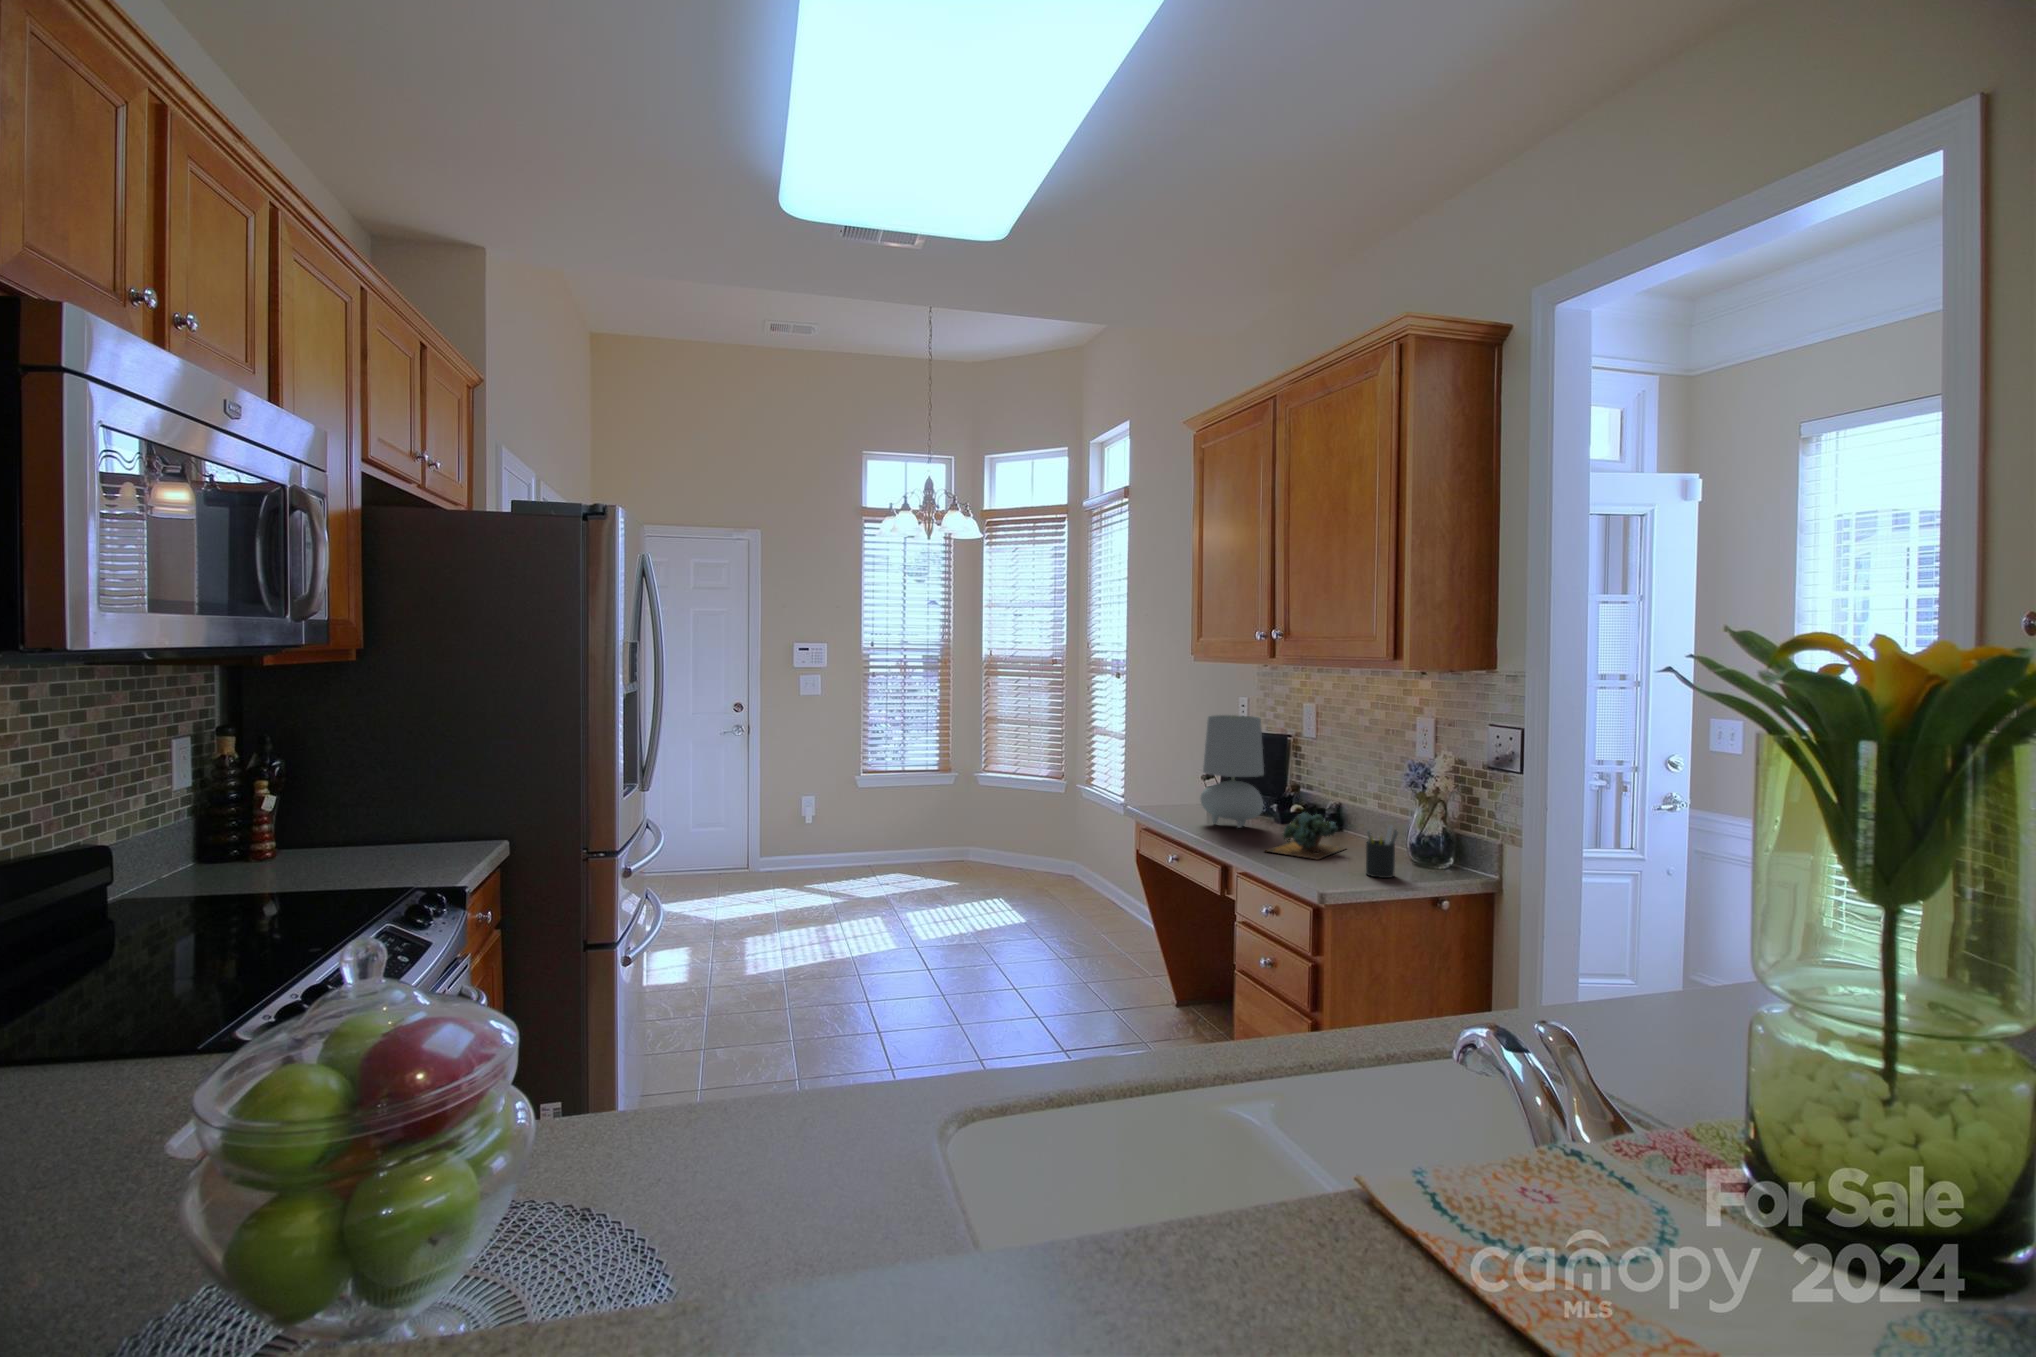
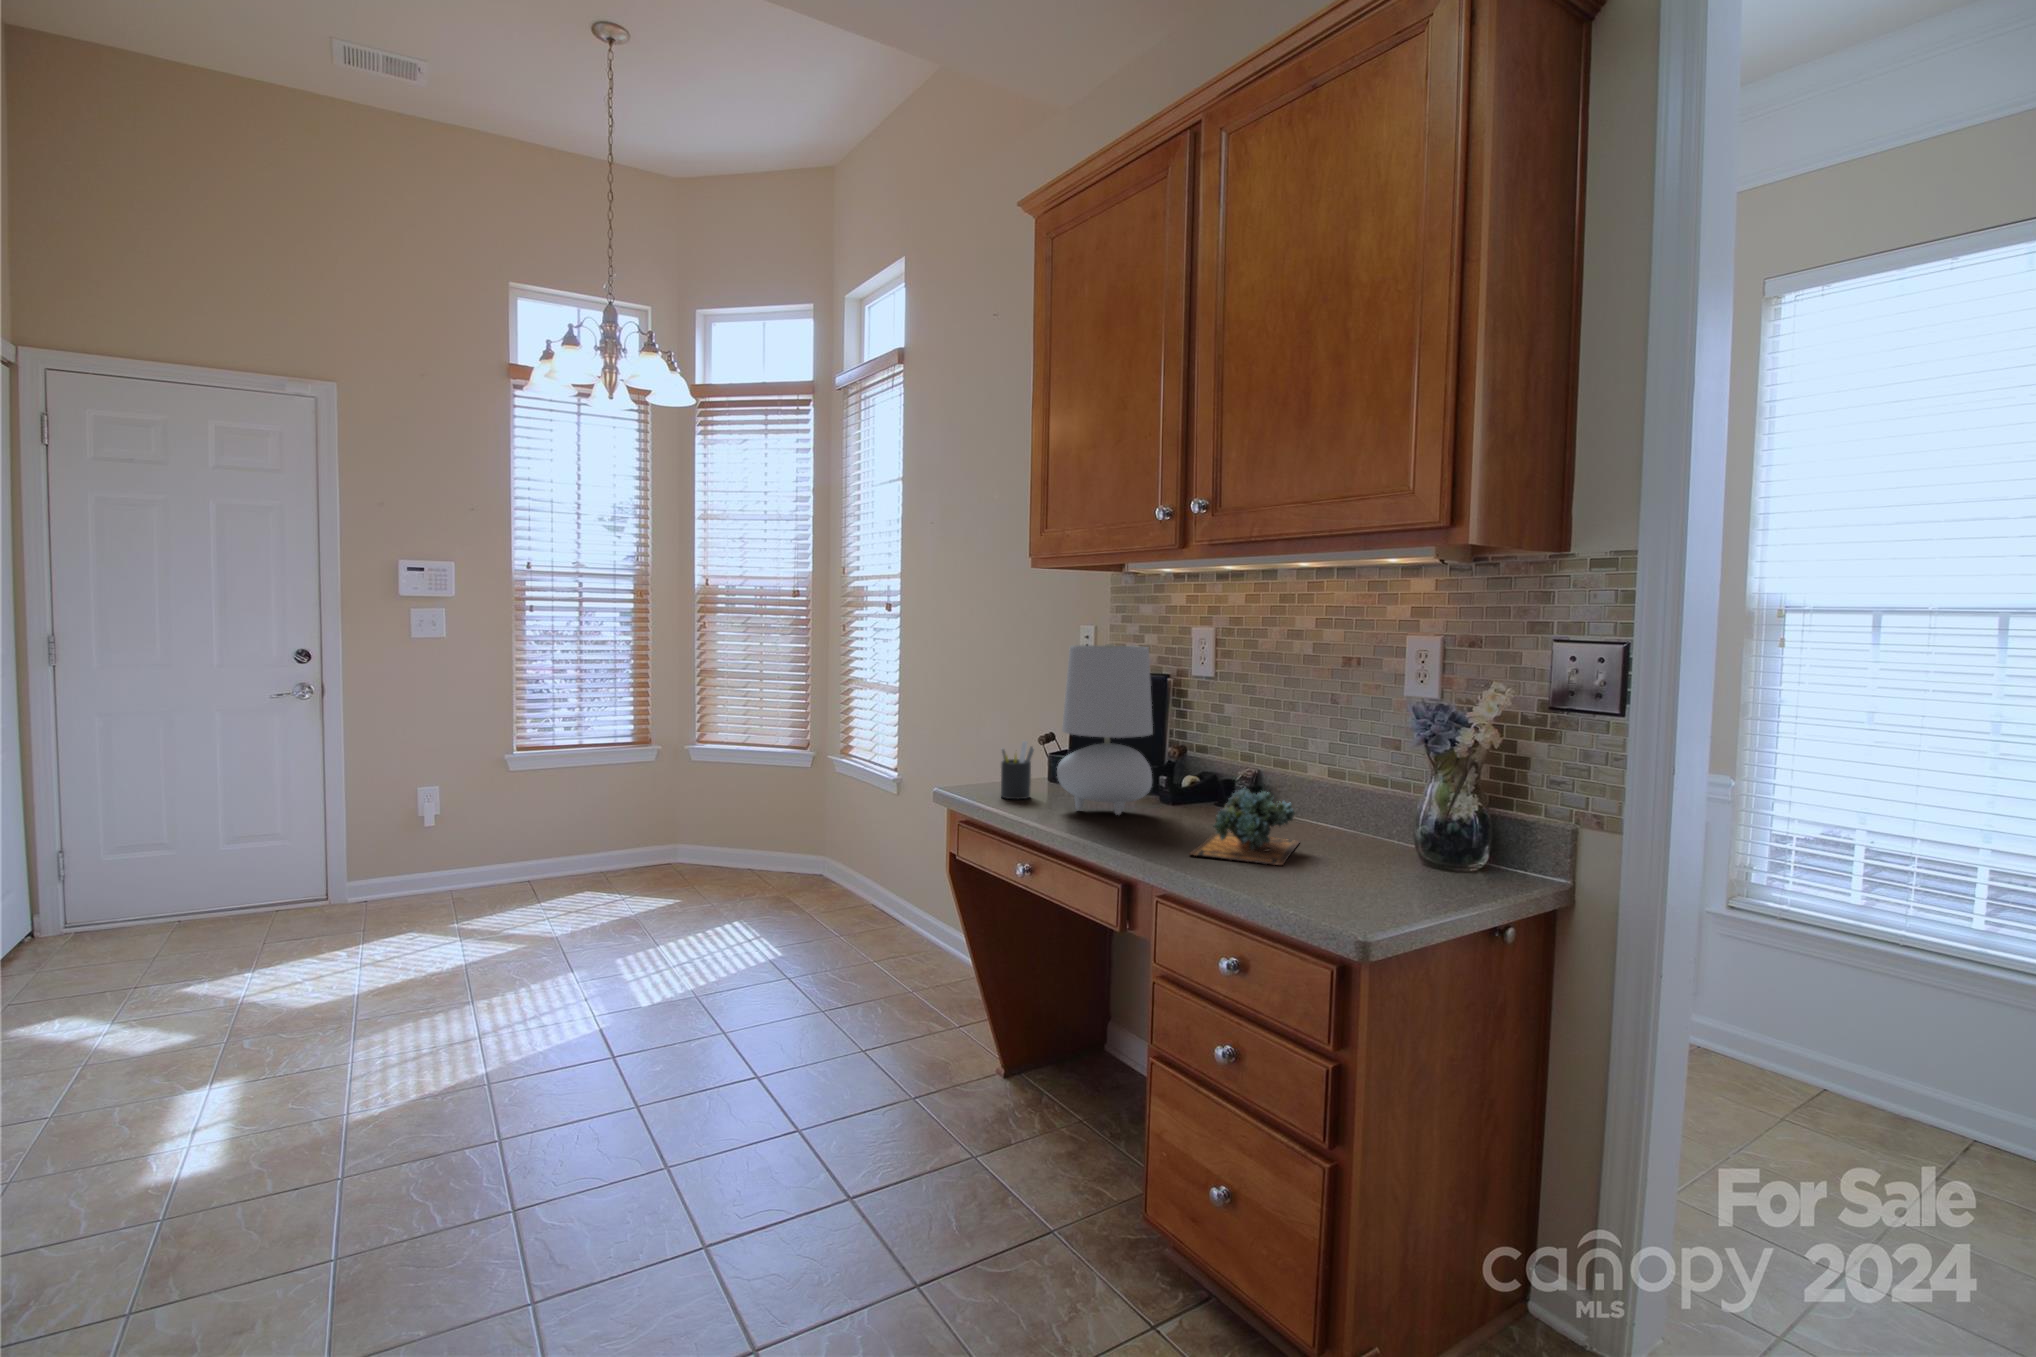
pen holder: present [1366,825,1398,878] -> present [1001,741,1034,799]

